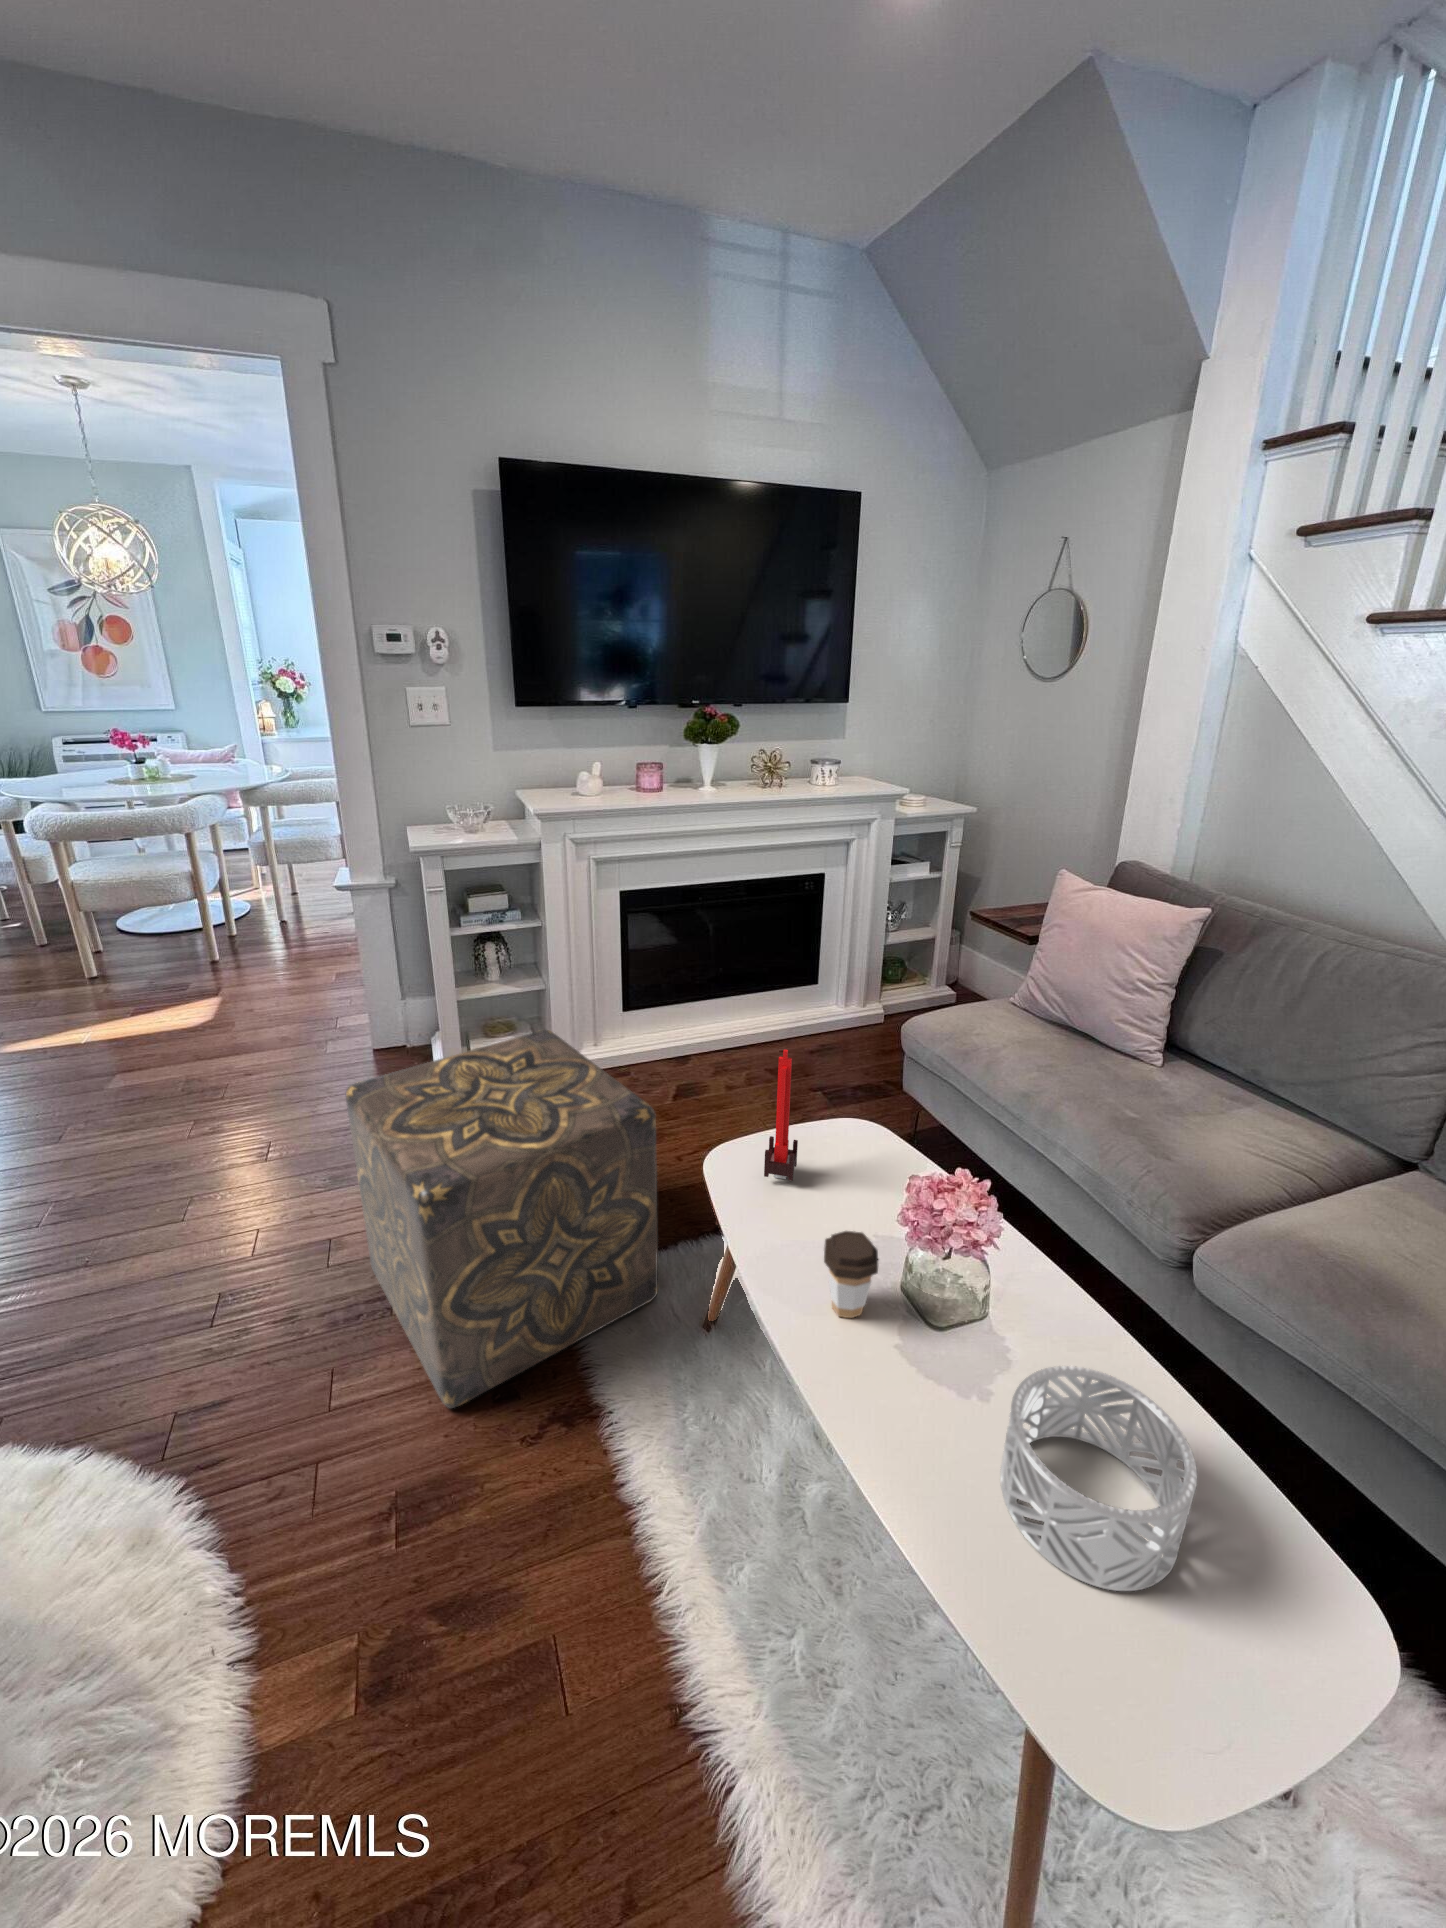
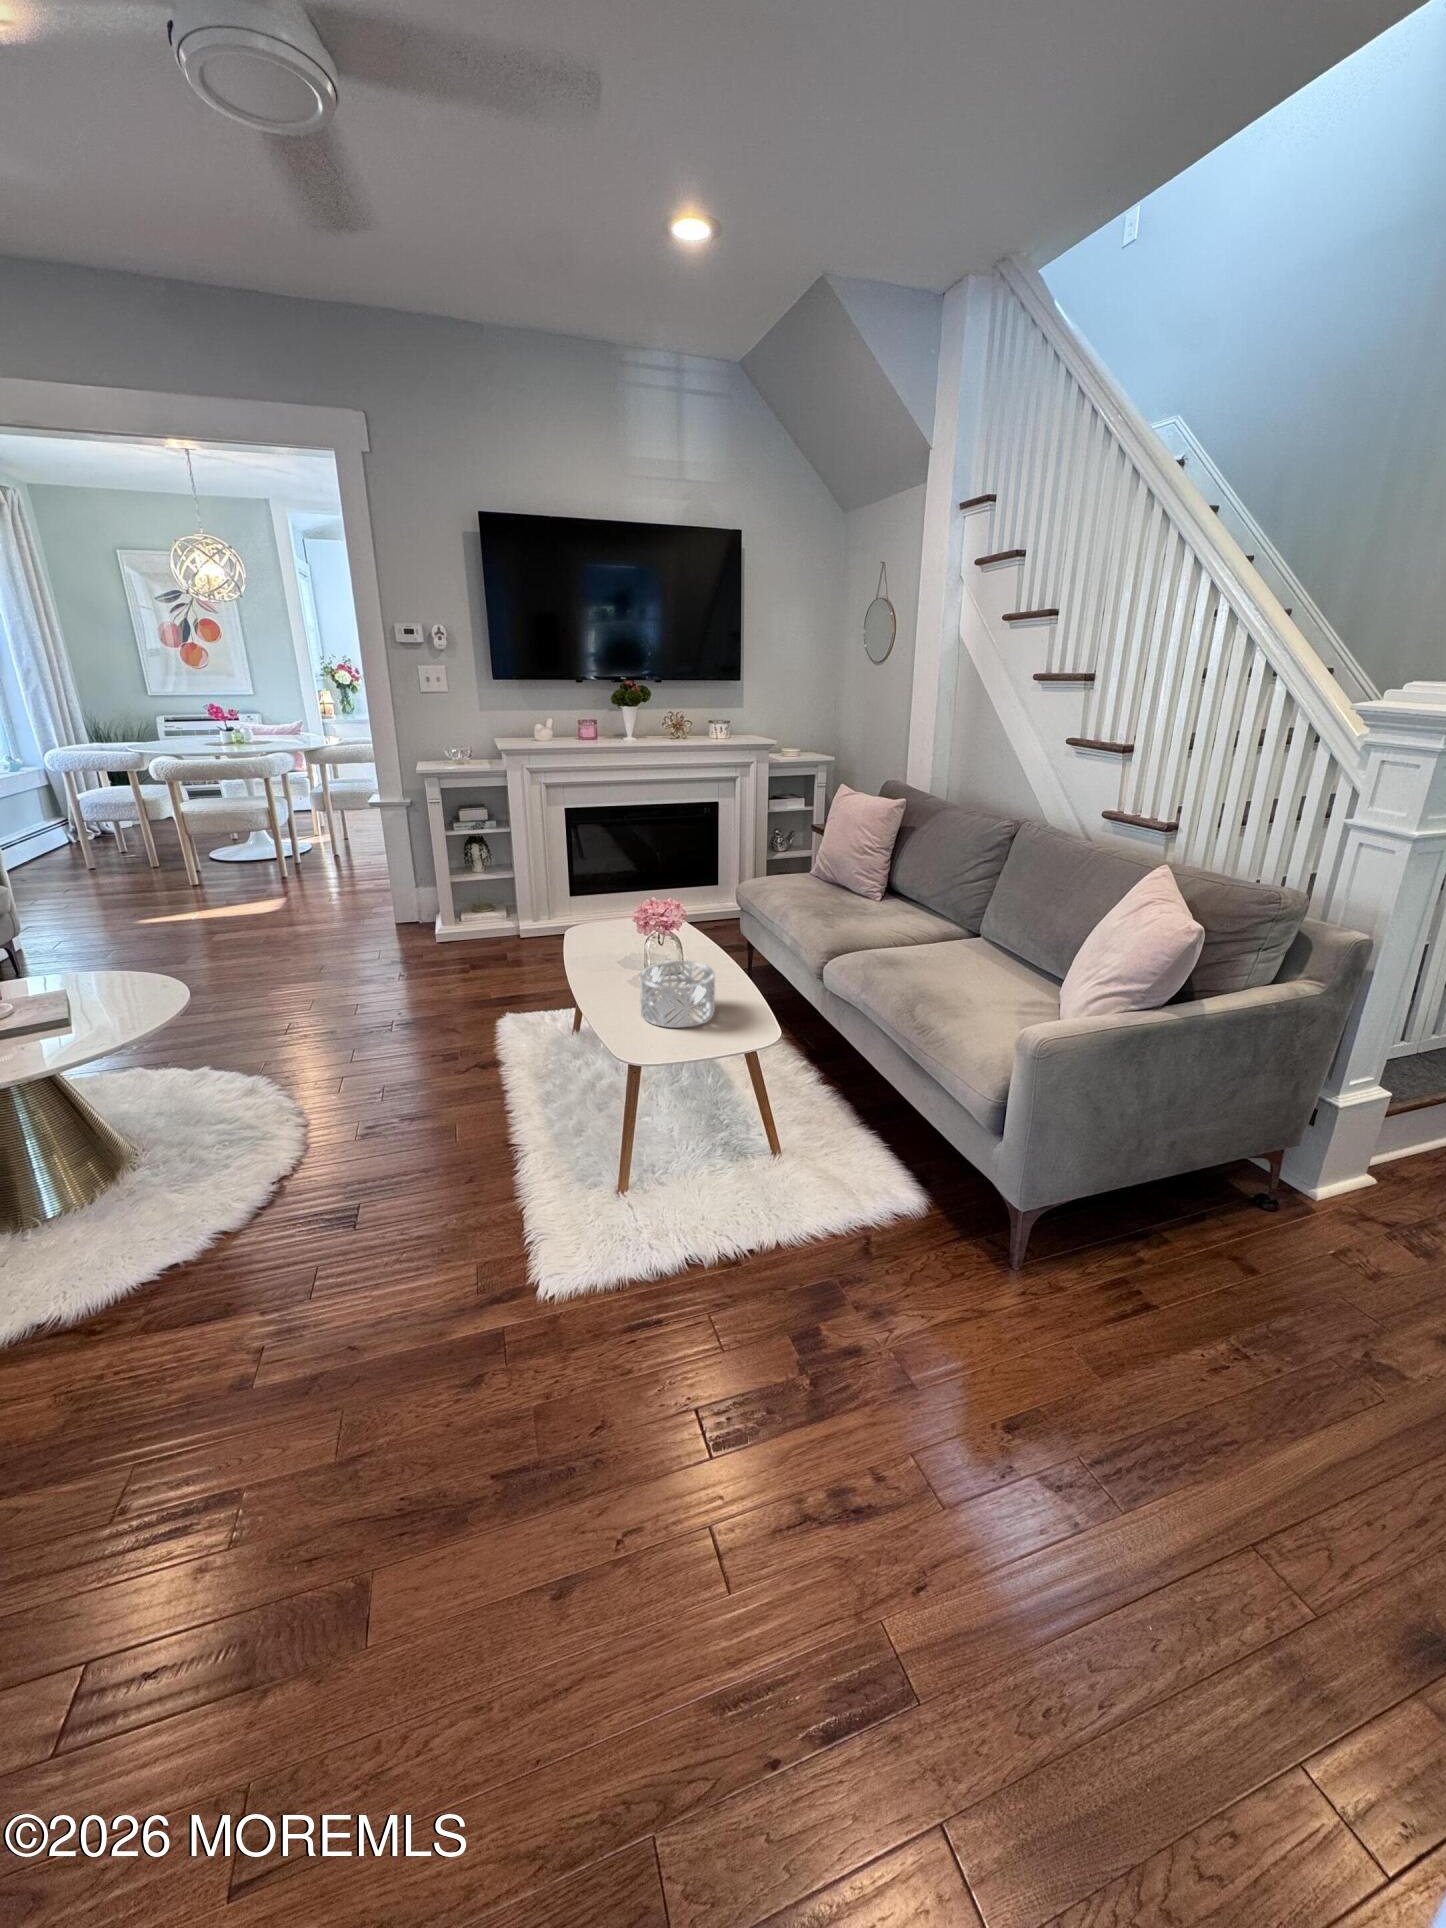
ottoman: present [346,1030,658,1408] -> none [364,873,549,1057]
candle: present [764,1049,798,1181] -> none [594,855,616,934]
coffee cup: present [824,1231,878,1318] -> none [595,929,623,972]

